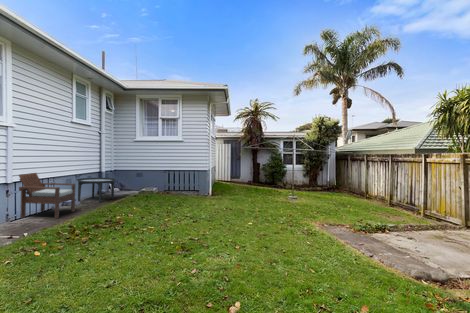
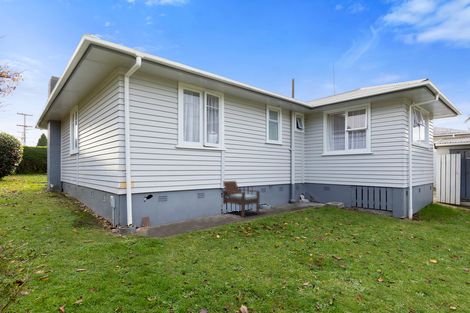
round table: present [77,178,116,203] -> none [268,188,300,210]

